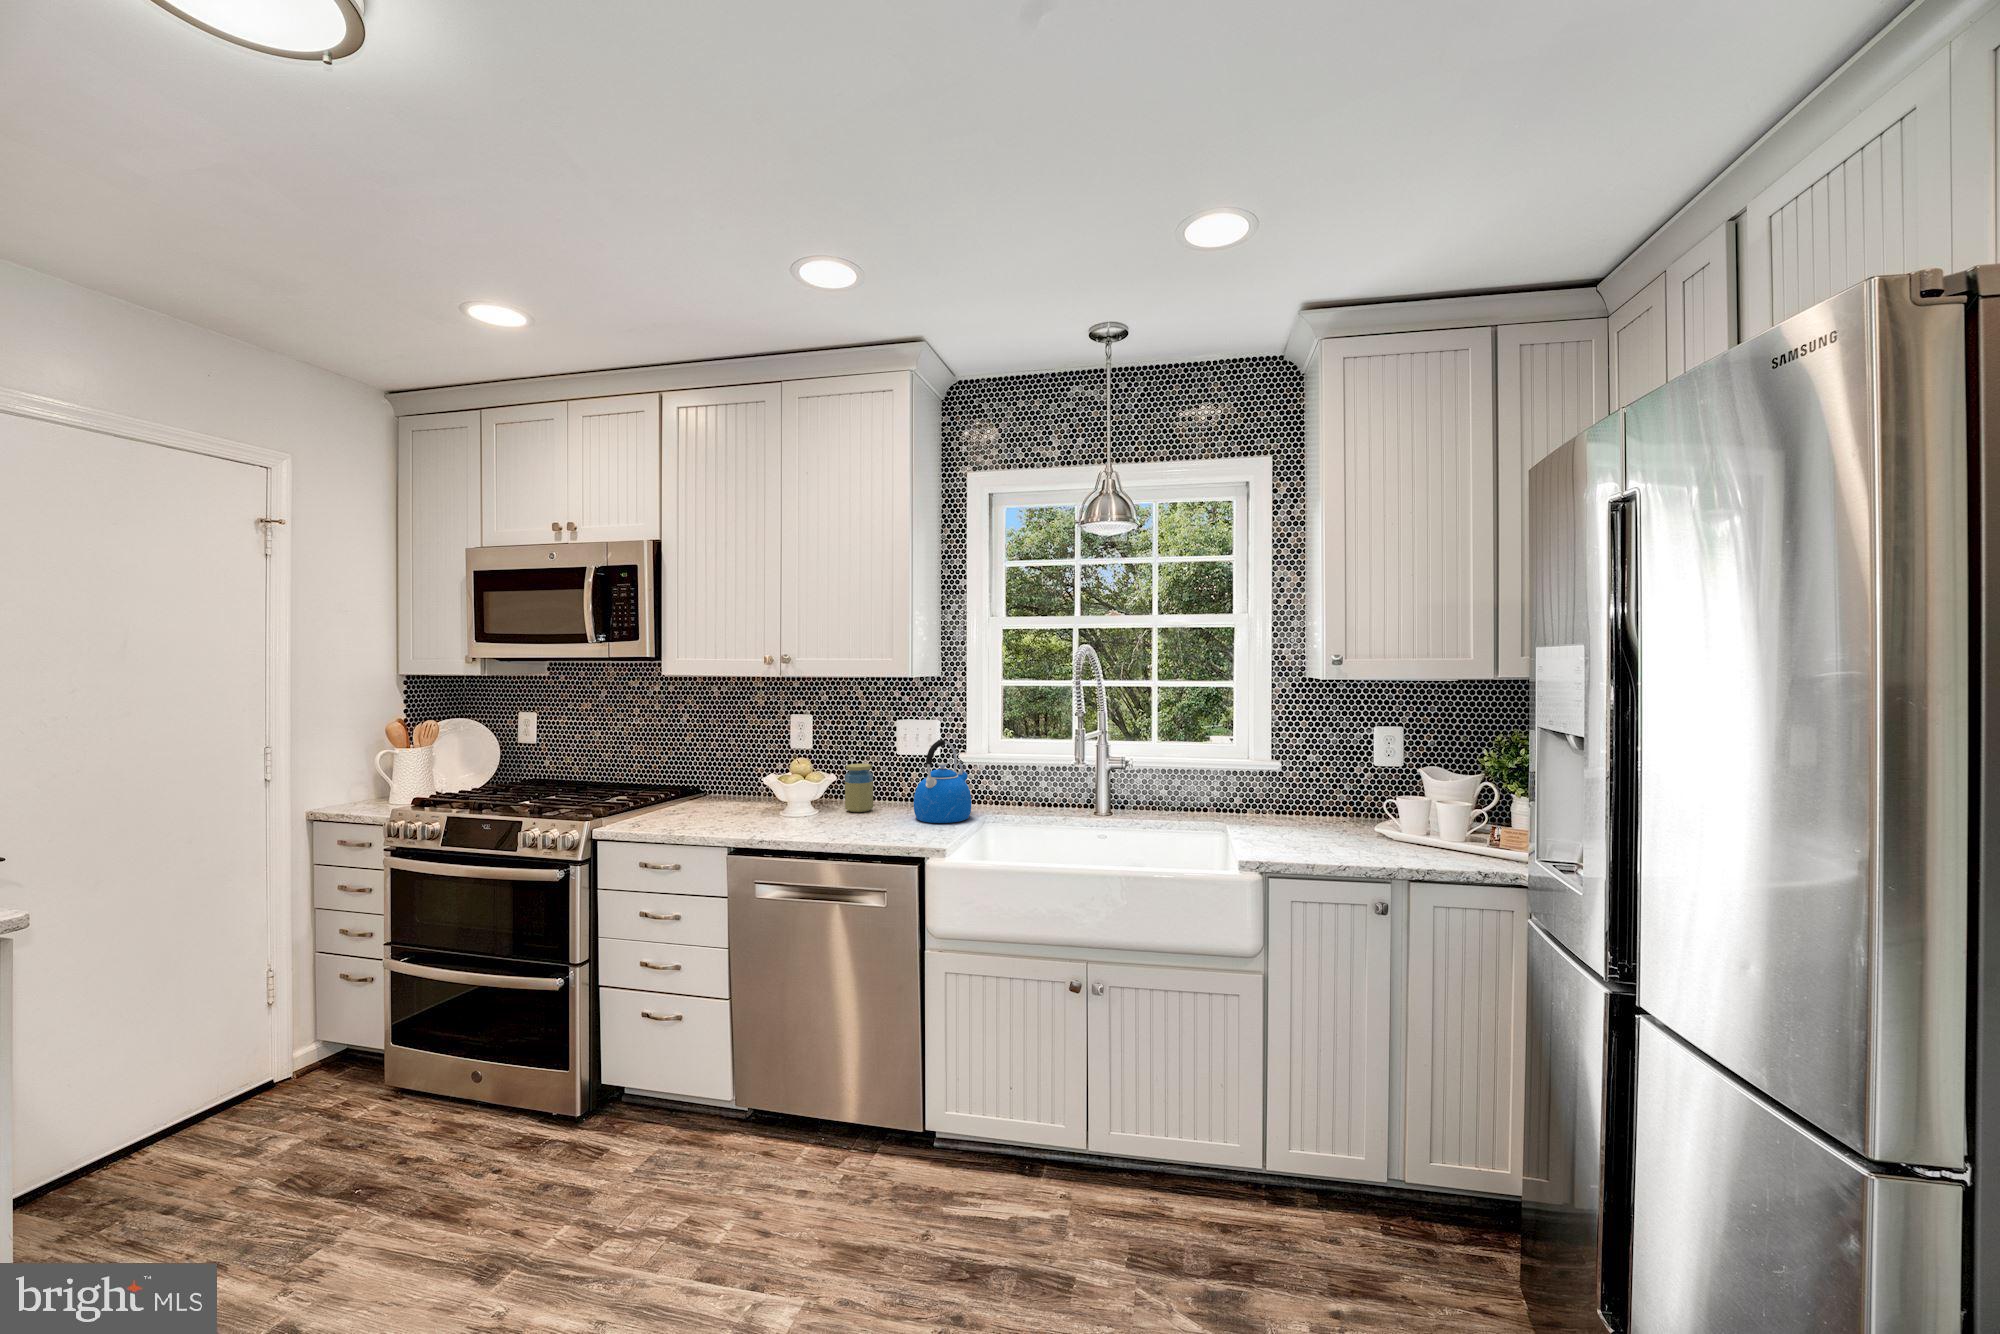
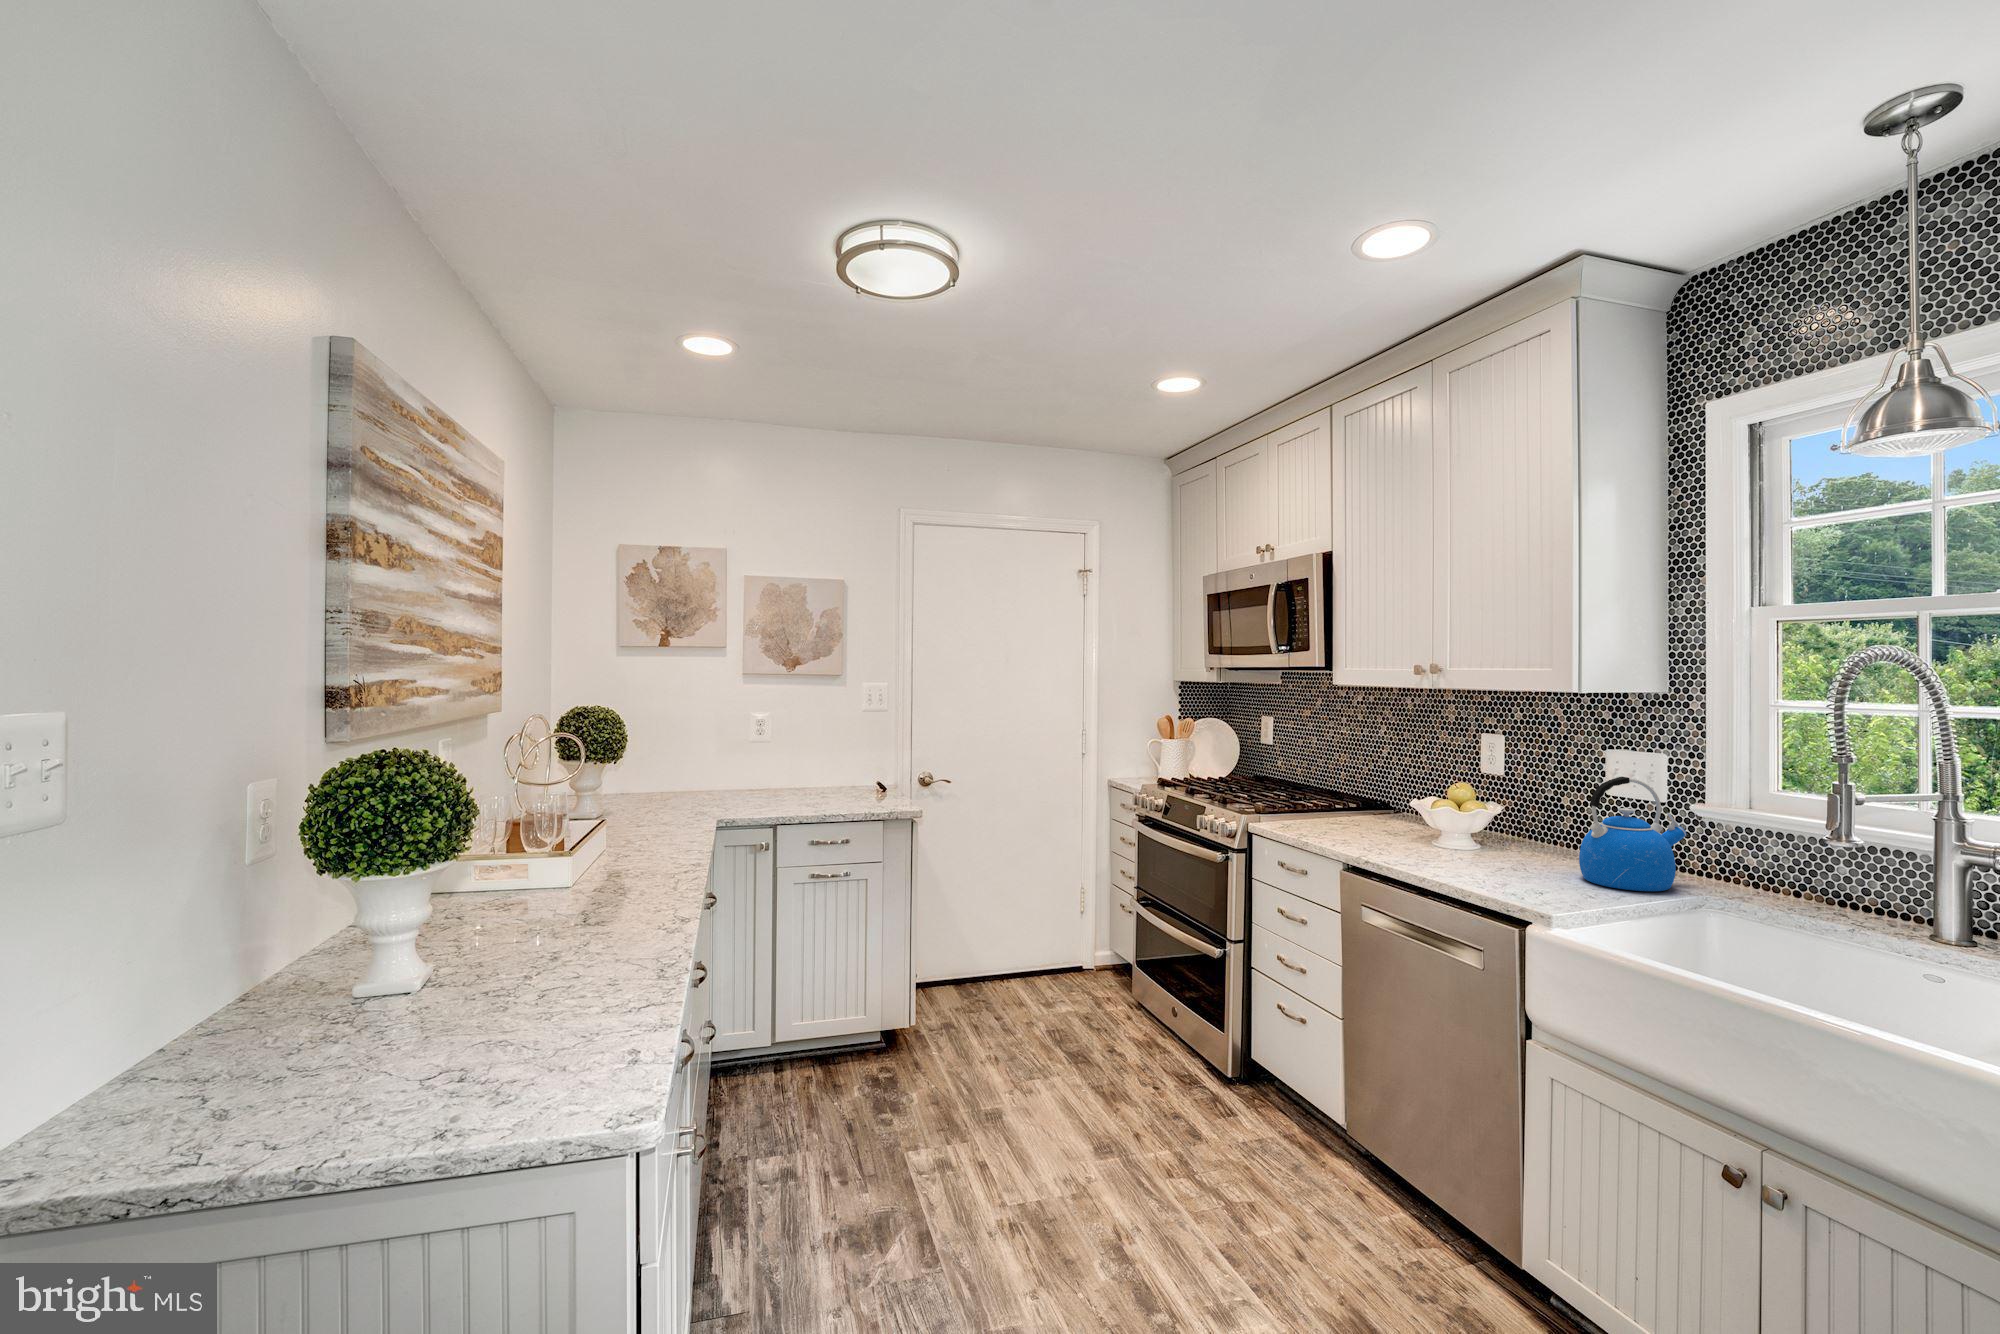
jar: present [845,764,873,812] -> none [1510,796,1548,857]

